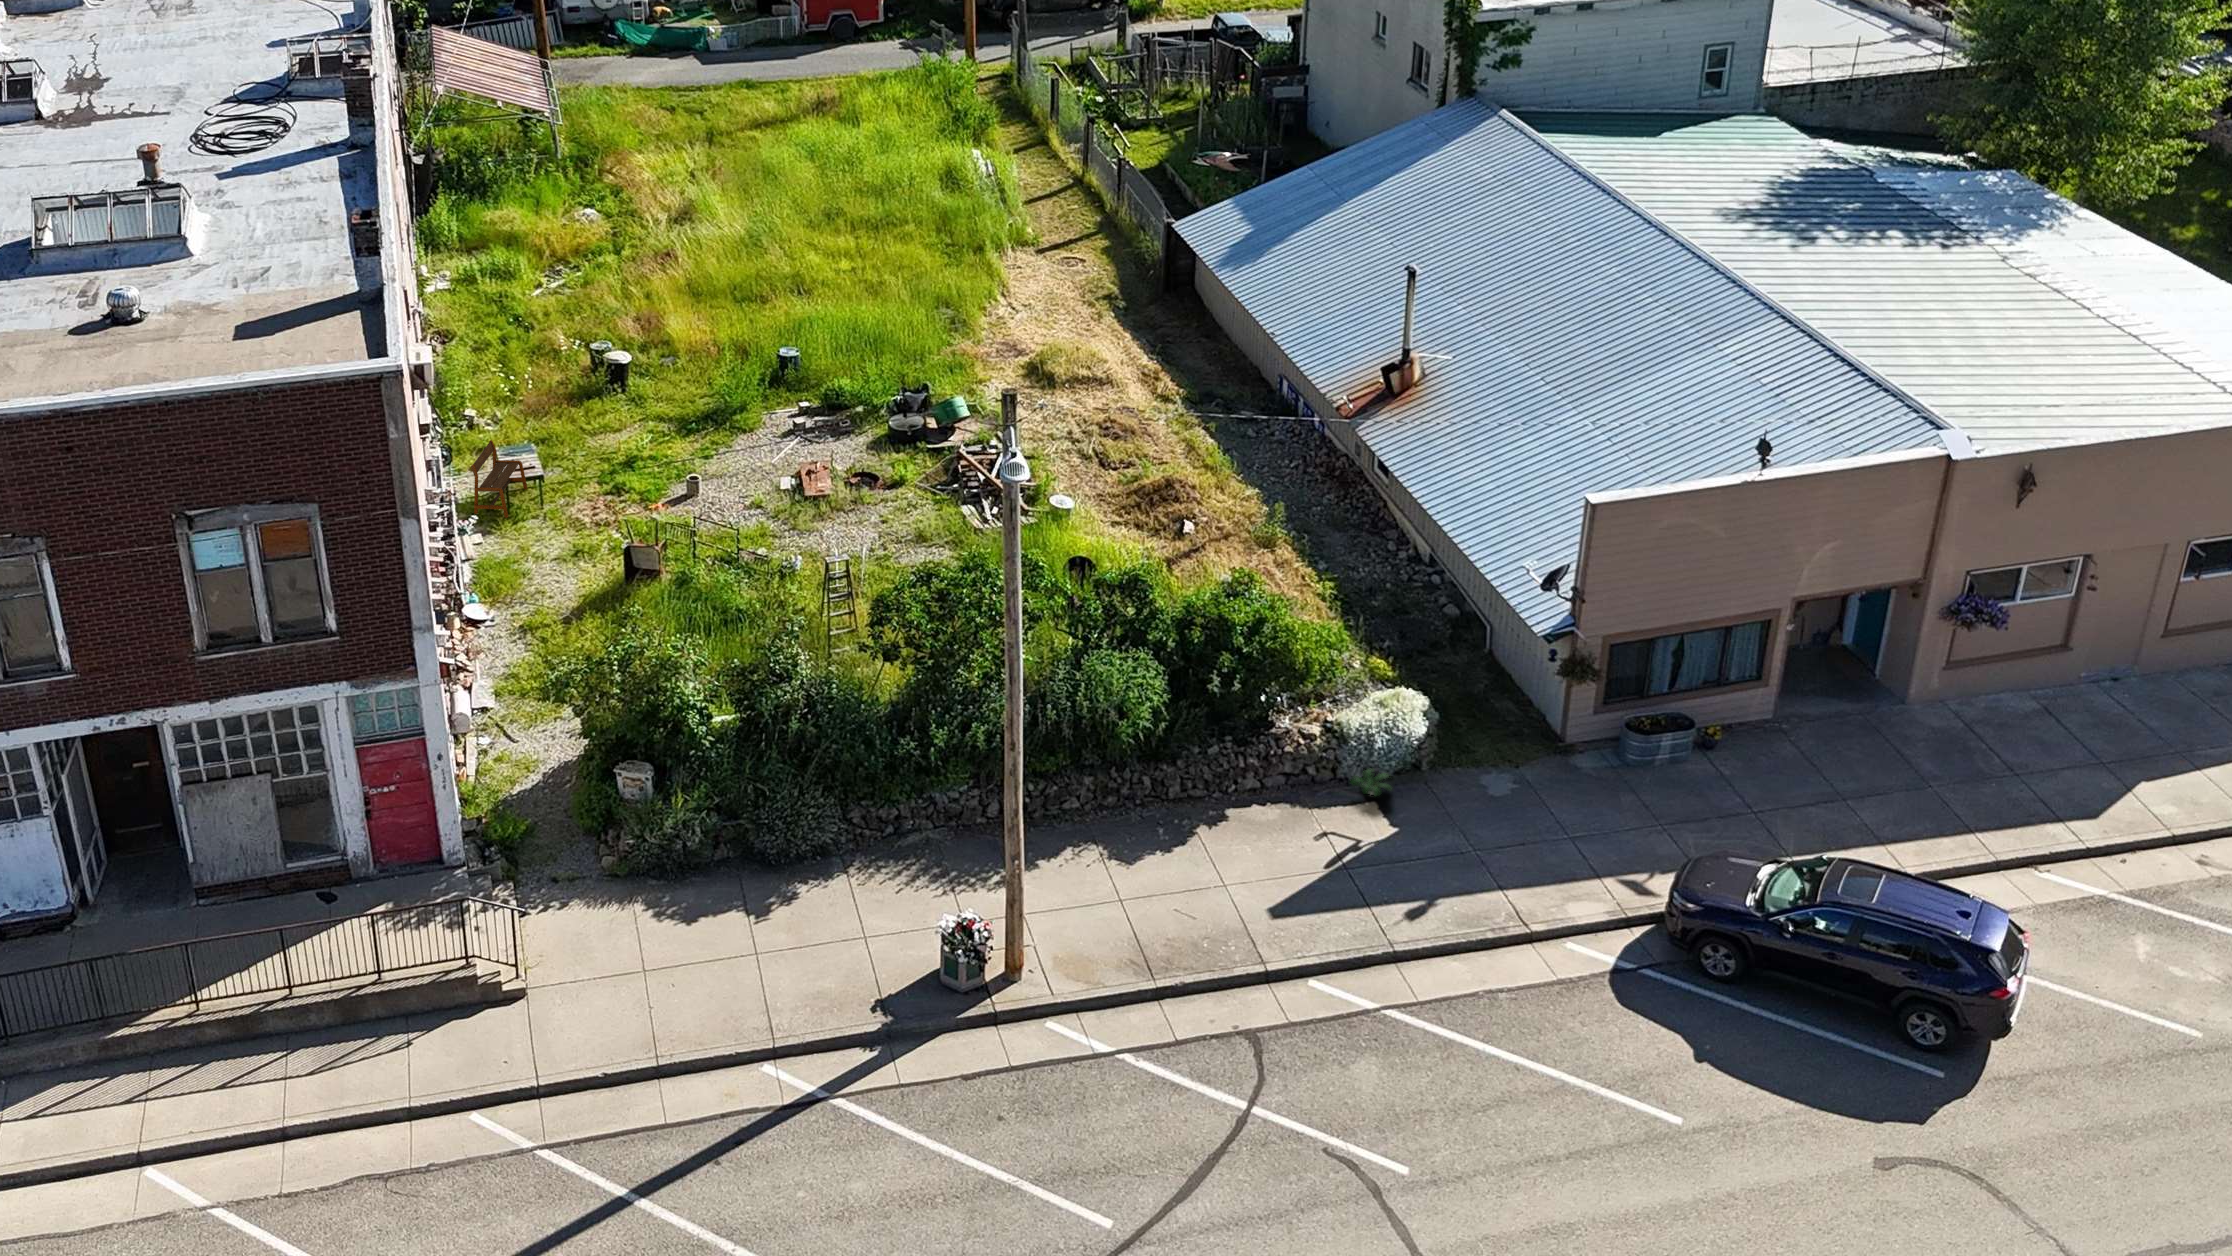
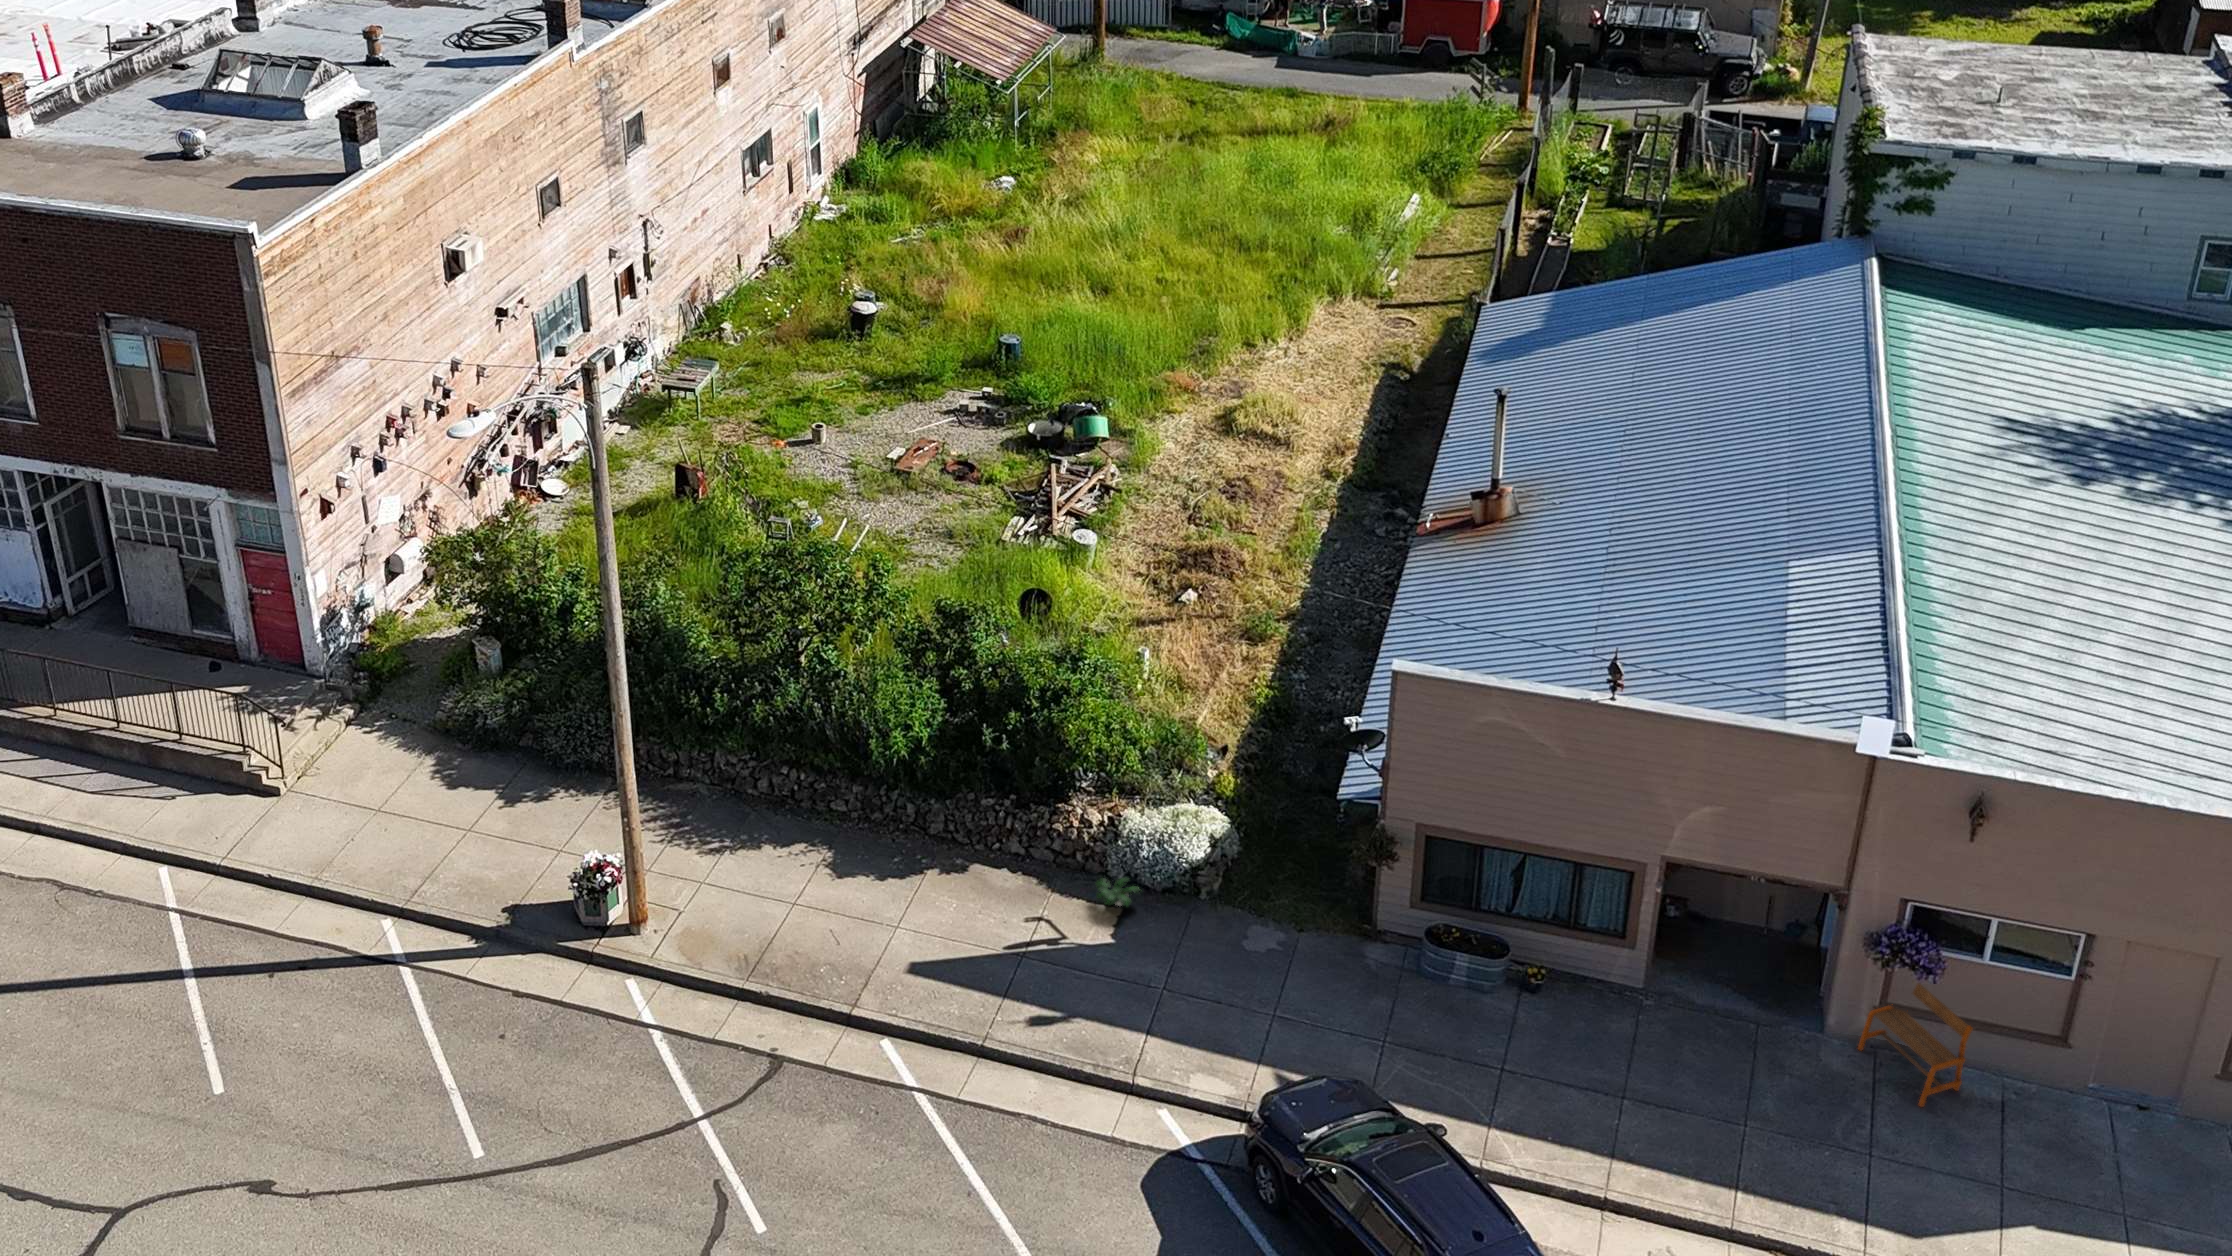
bench: present [471,440,527,518] -> present [1858,984,1973,1107]

